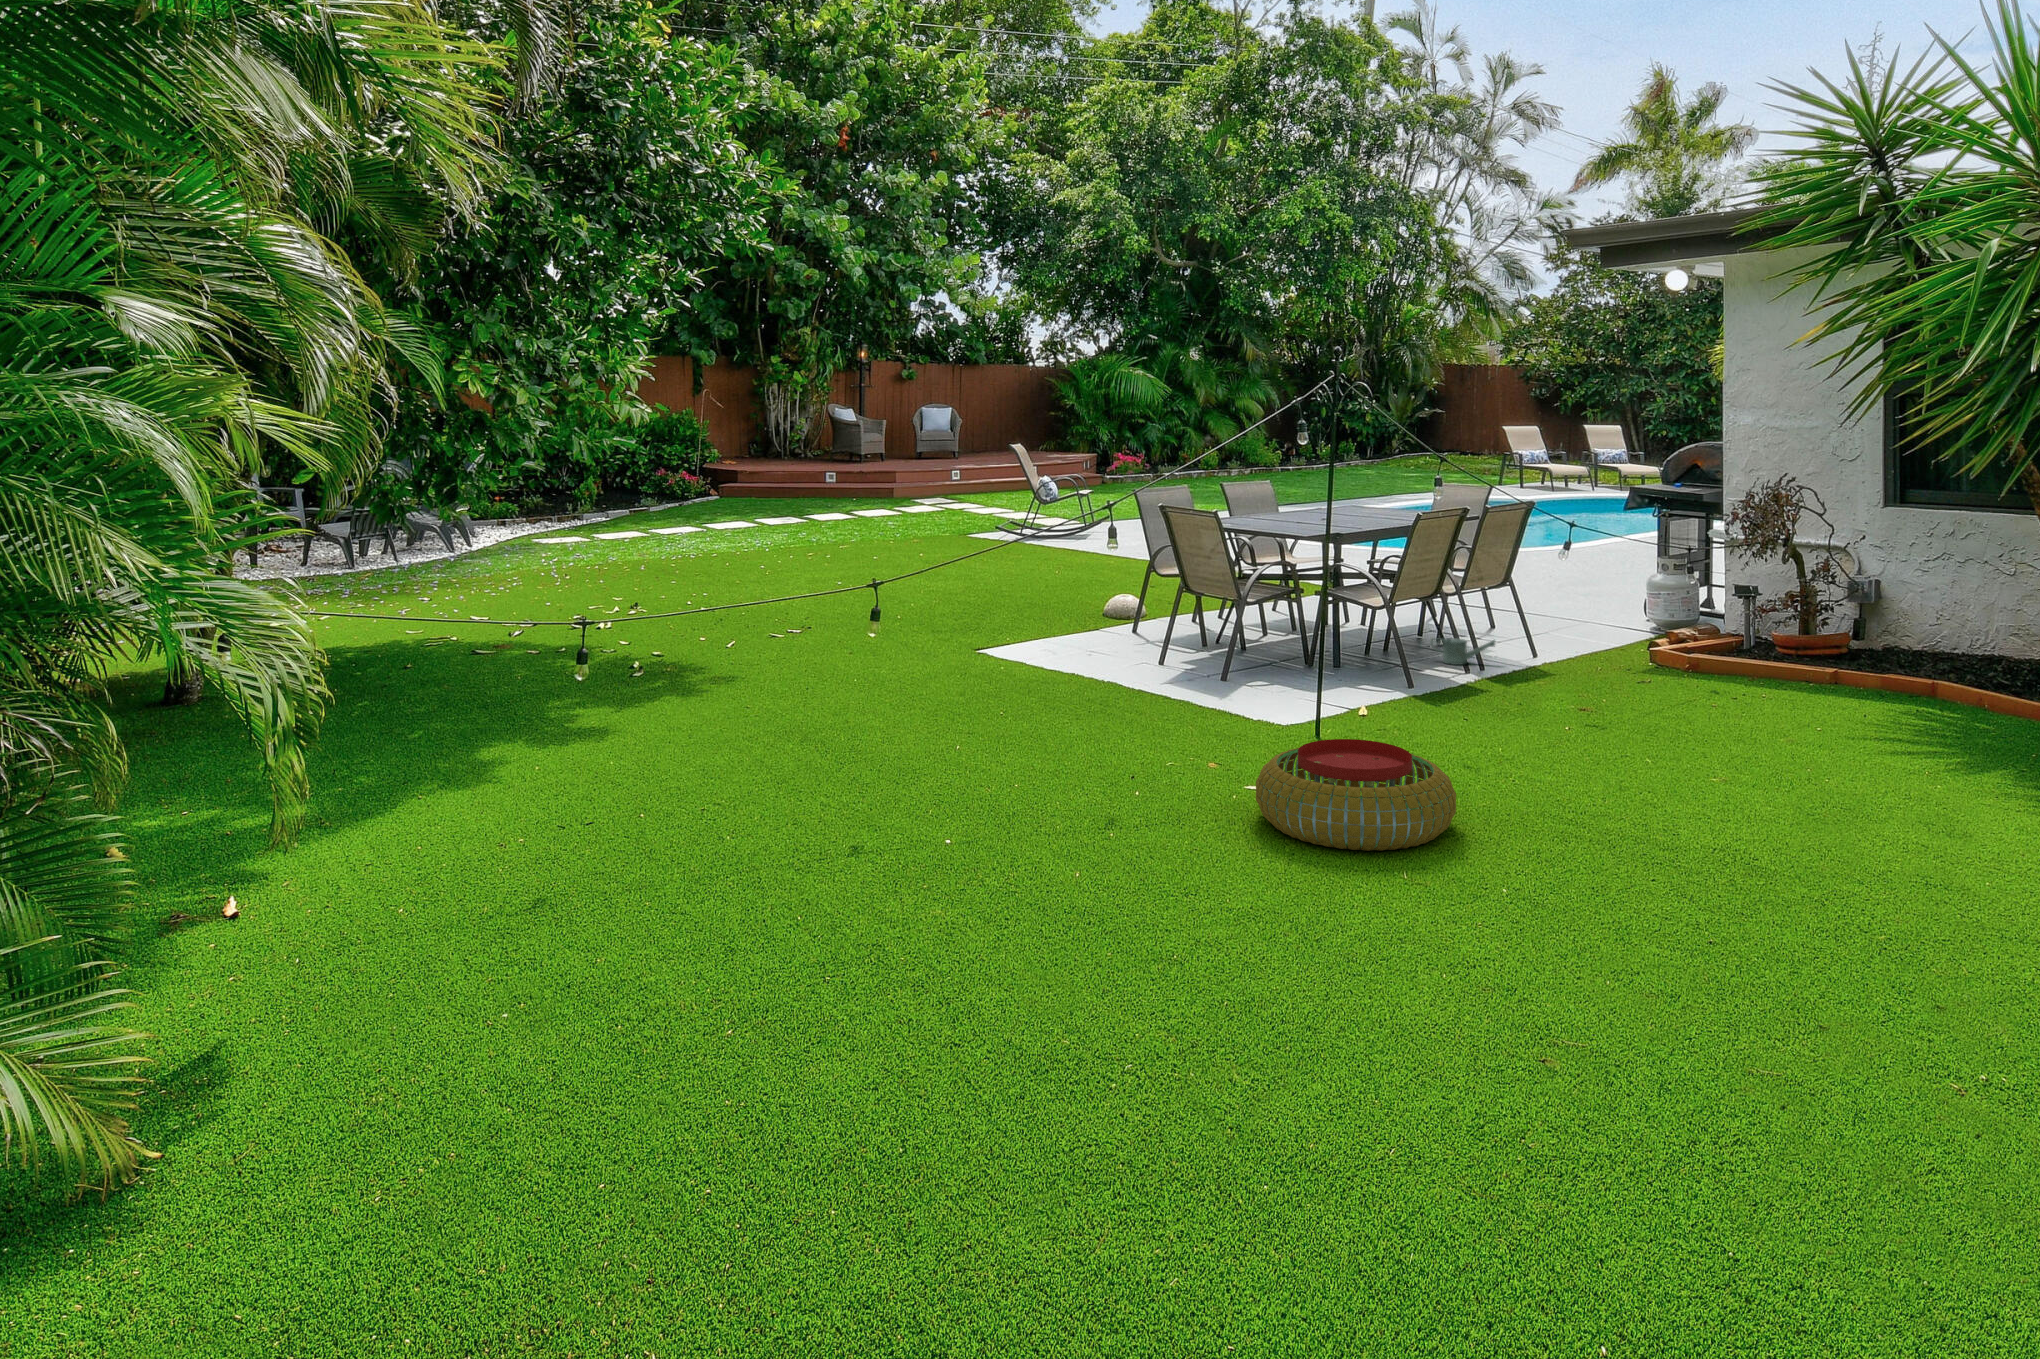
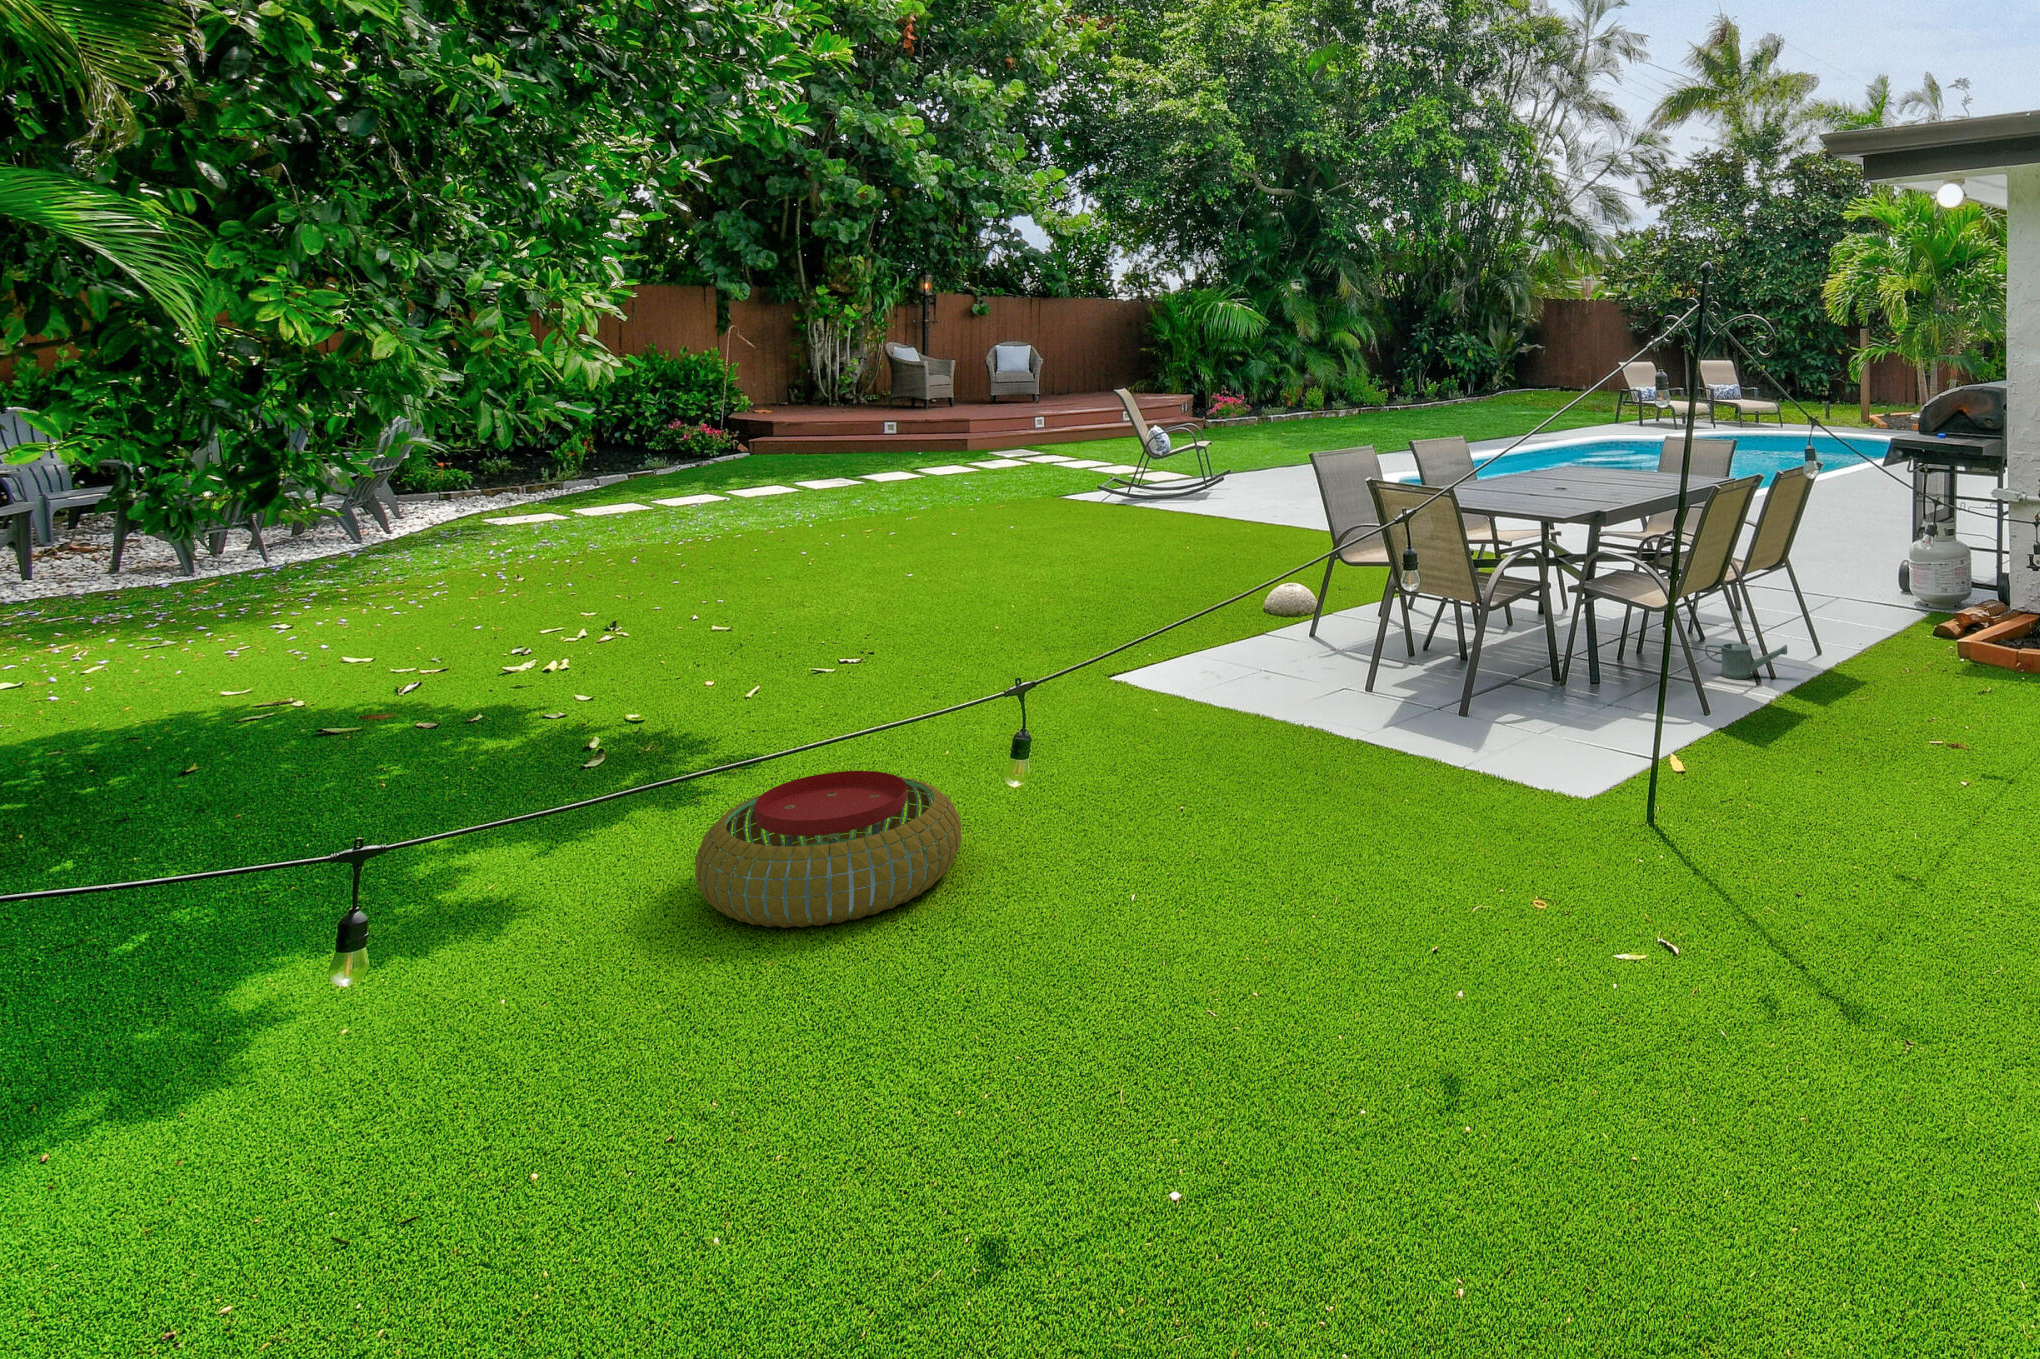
pouf: present [1256,739,1456,851] -> present [695,771,962,928]

